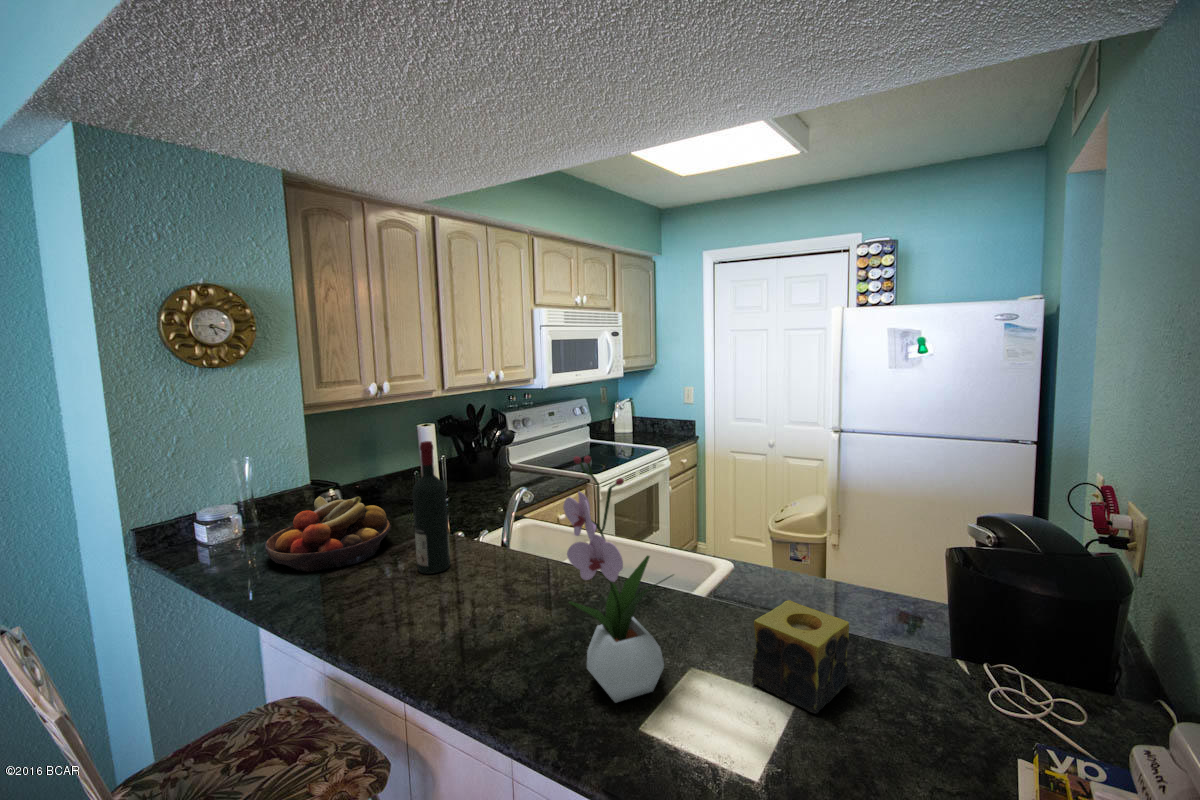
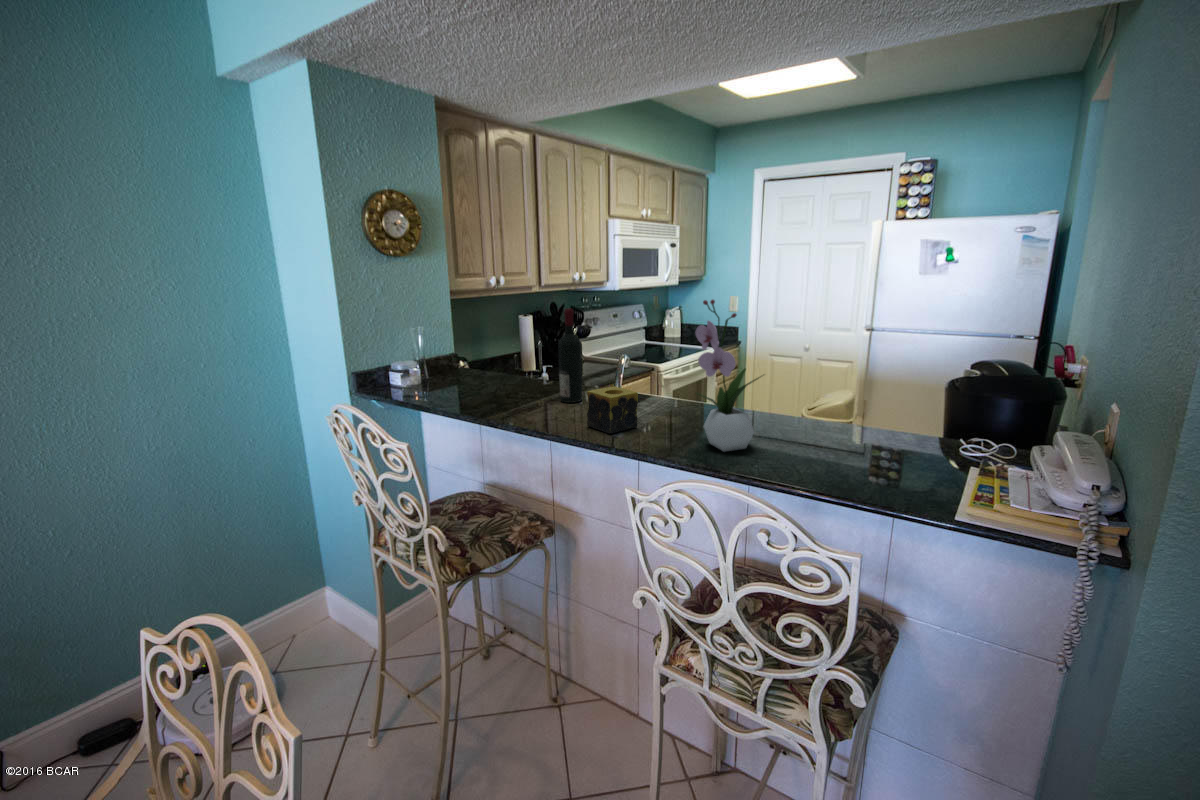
fruit bowl: present [265,496,391,571] -> none [448,355,531,400]
candle: present [752,600,849,714] -> present [587,386,638,434]

